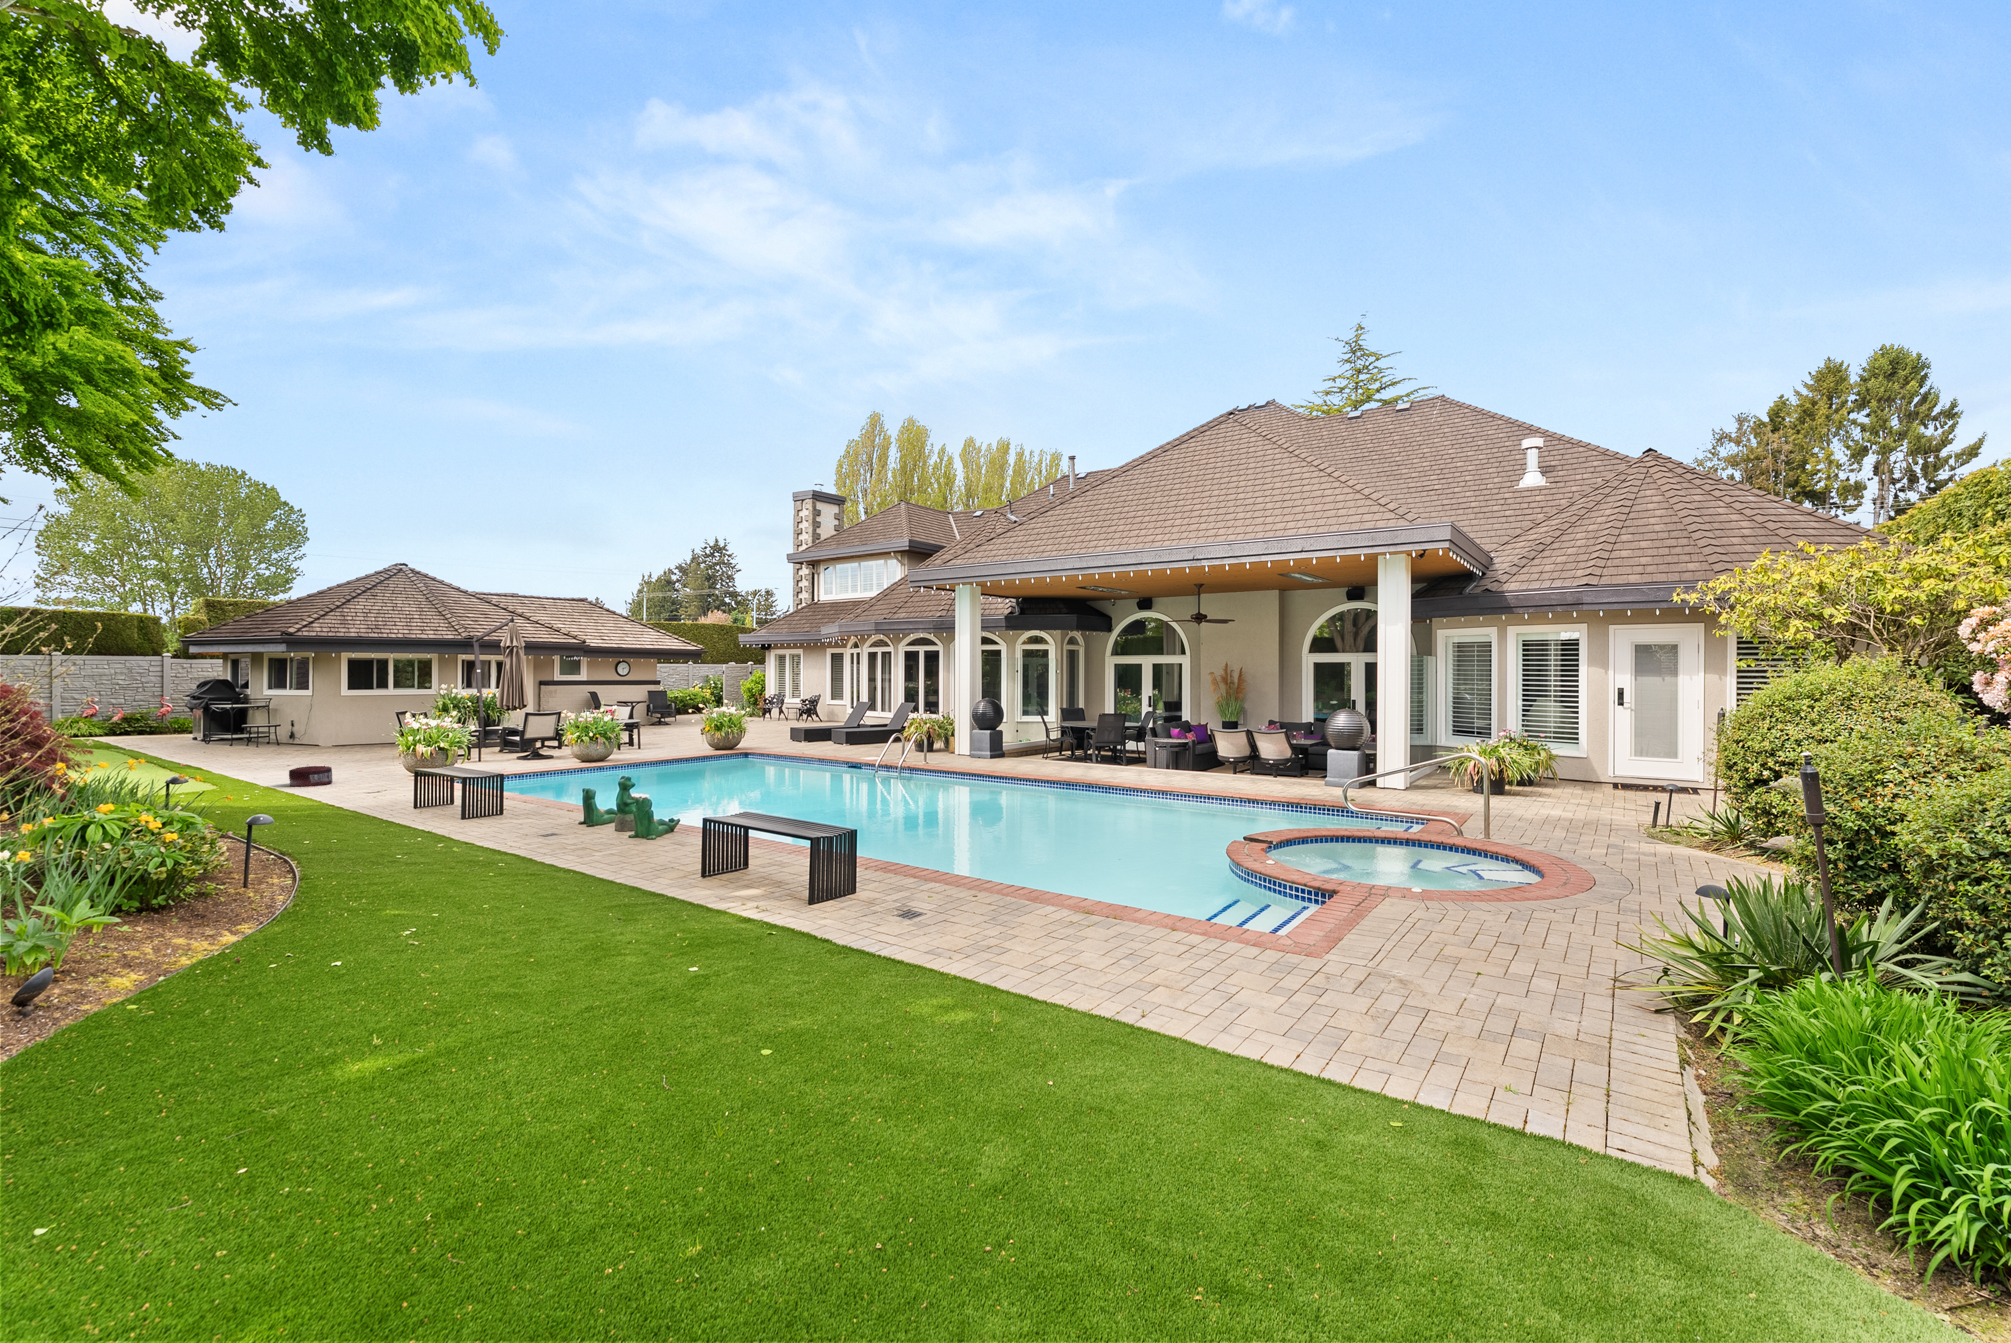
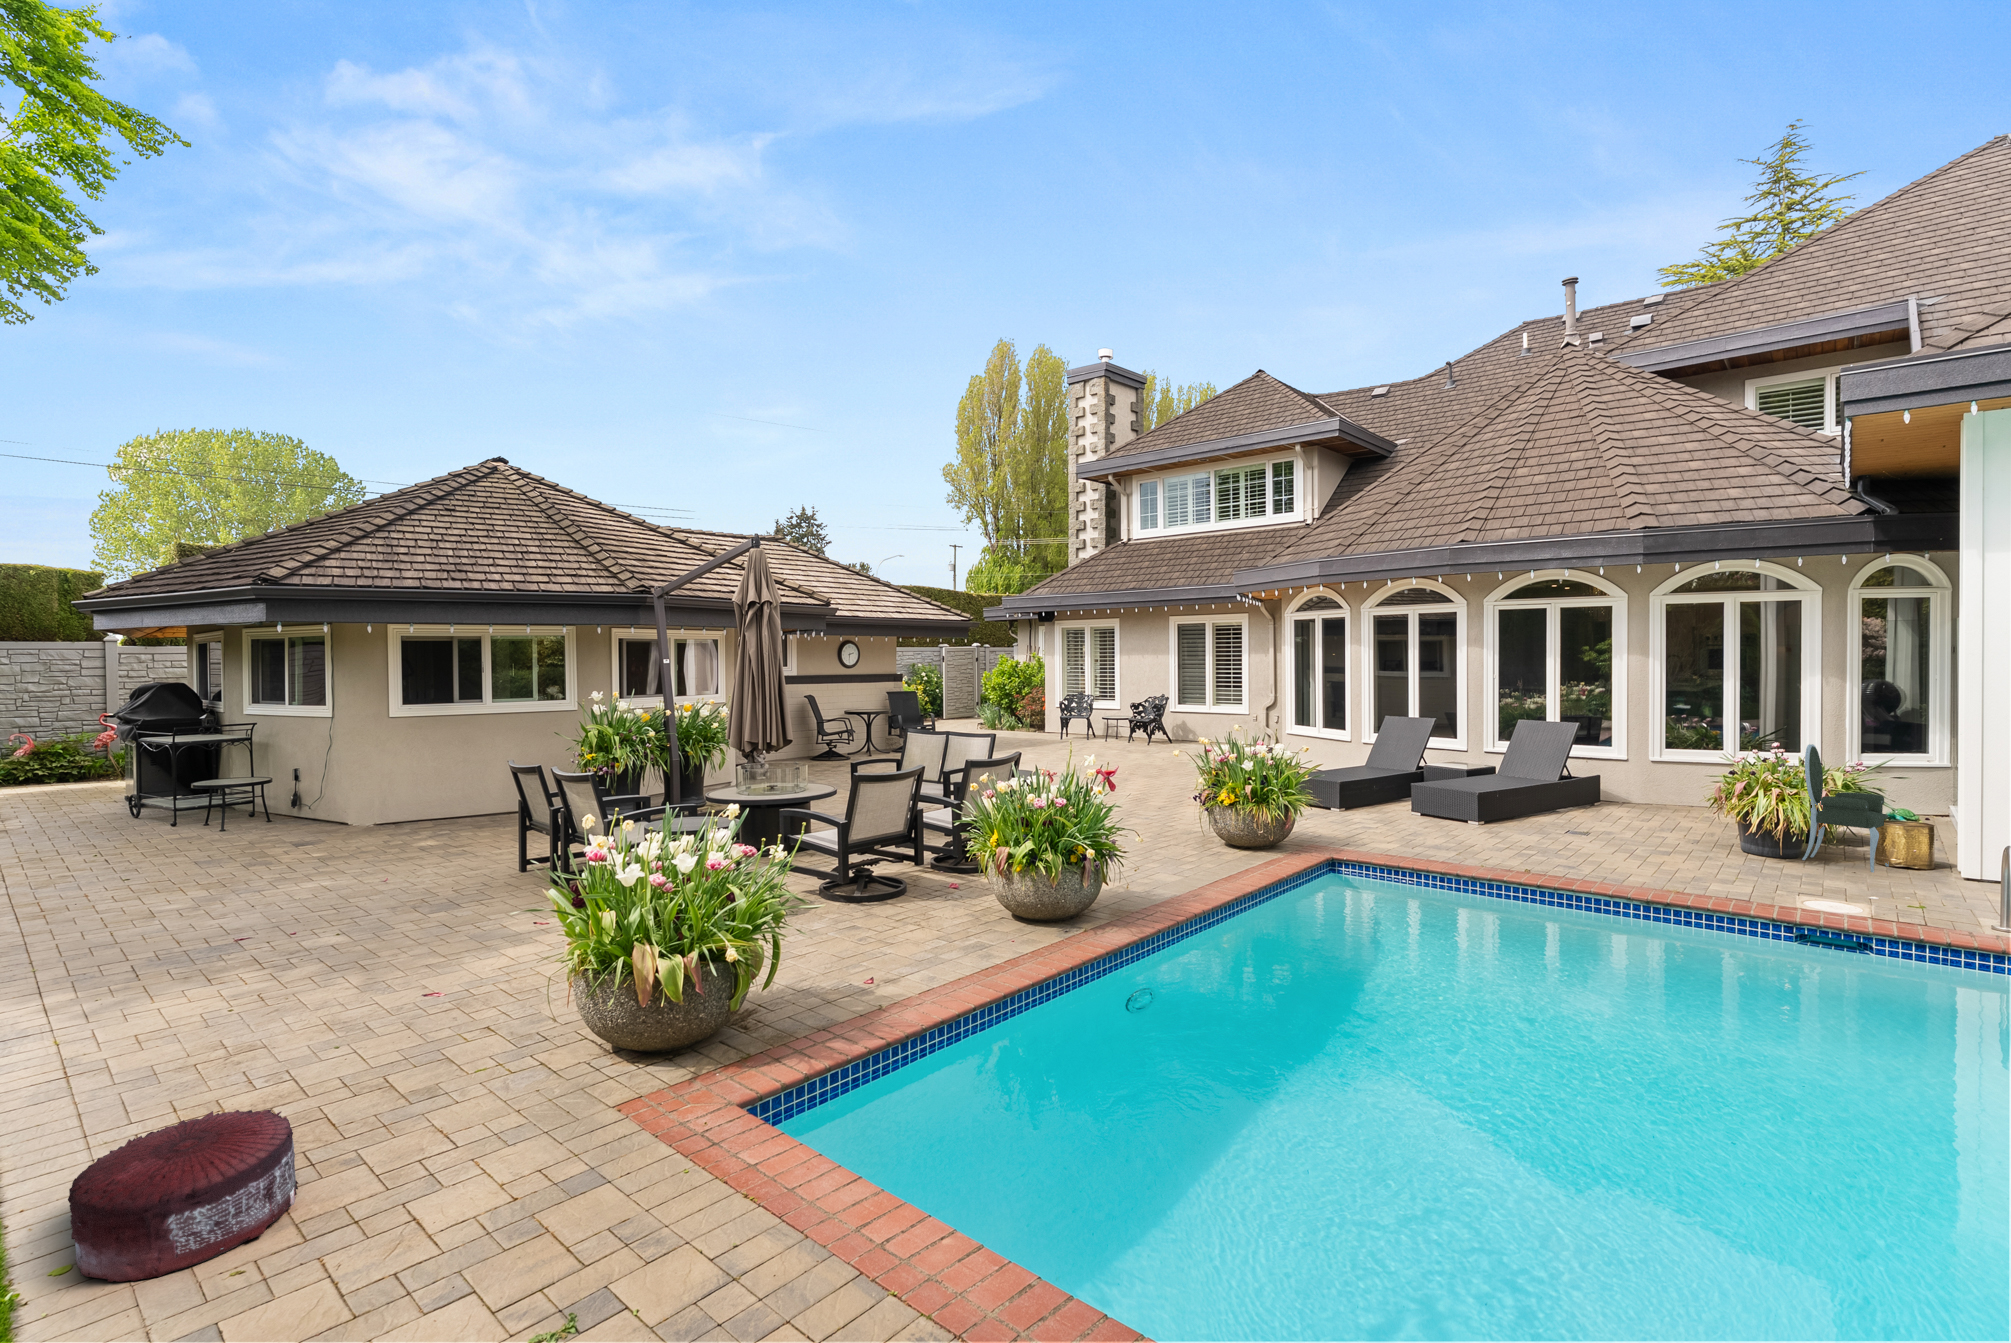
armchair: none [921,706,947,753] -> present [1802,744,1889,873]

